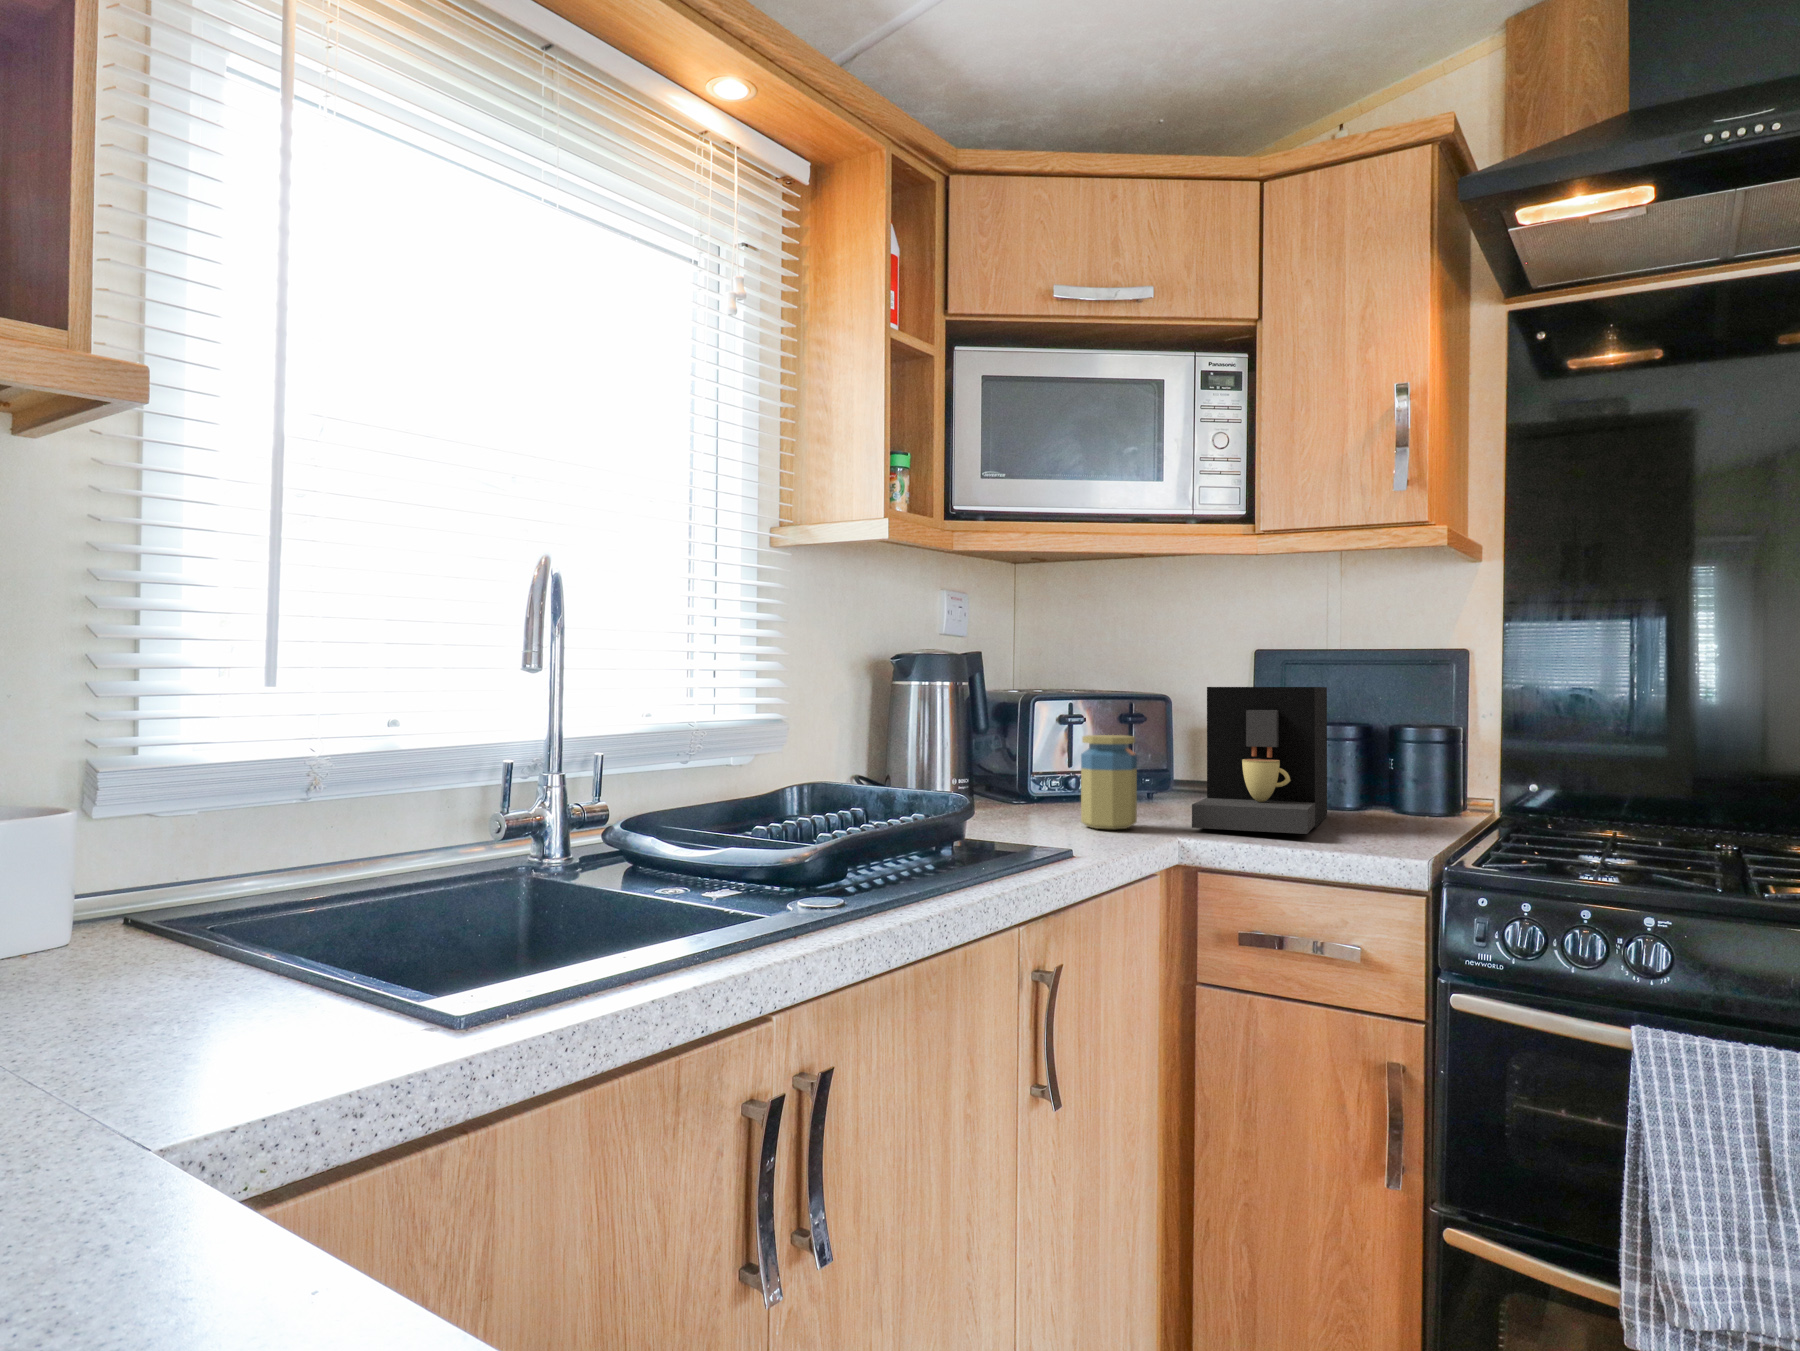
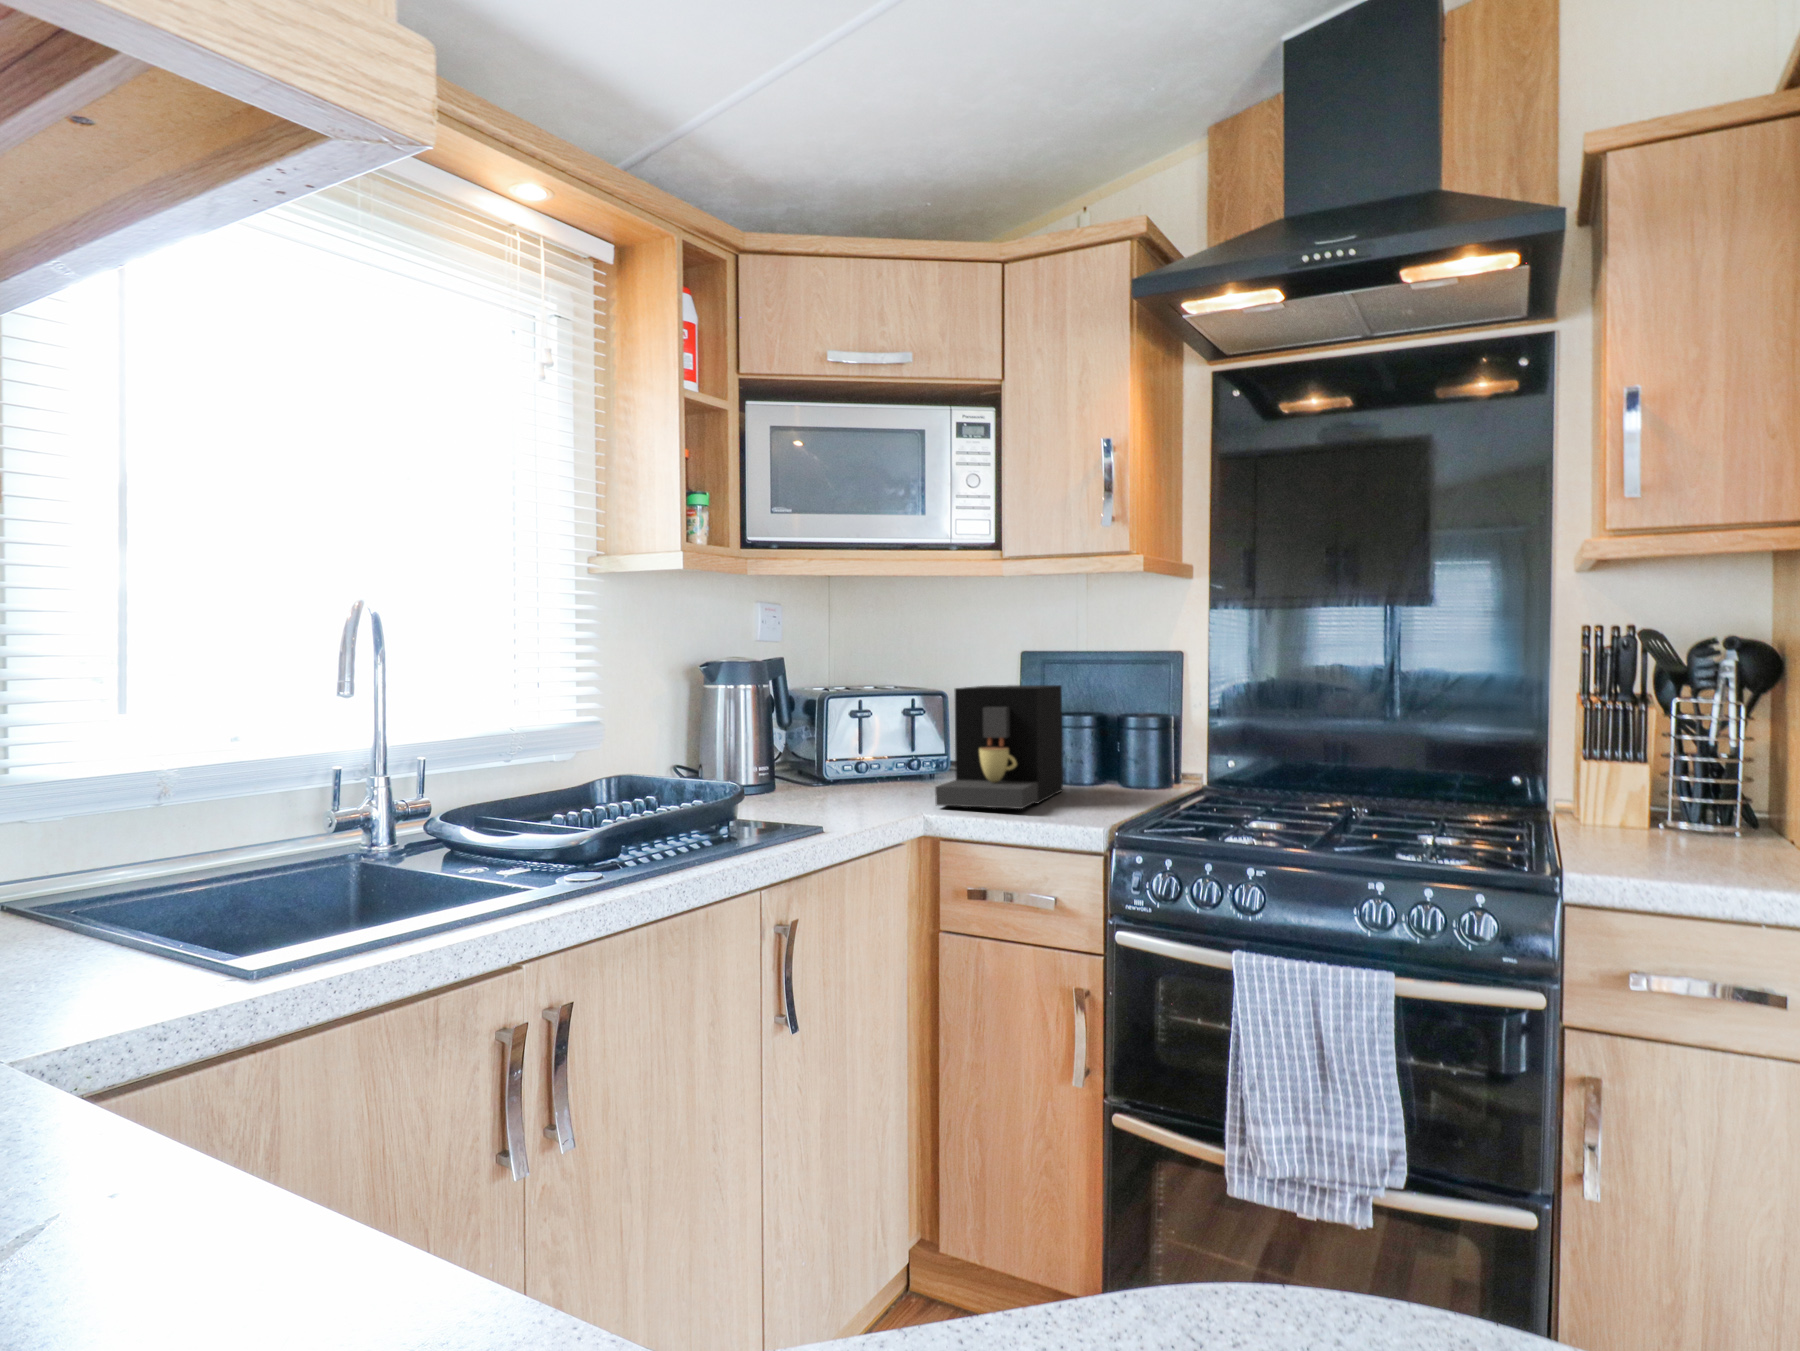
jar: present [1081,735,1137,829] -> none [846,730,892,809]

